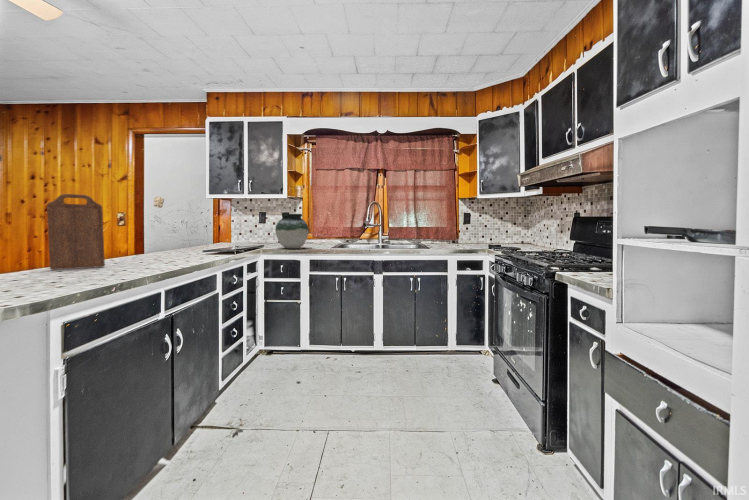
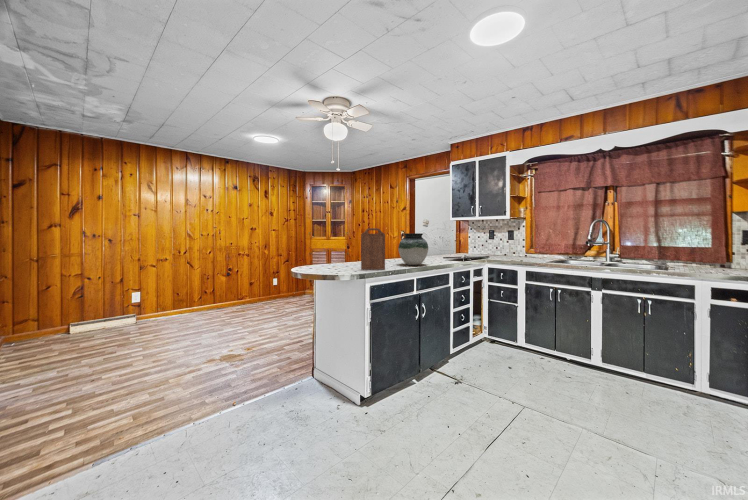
vase: present [275,214,309,249] -> present [398,233,428,265]

